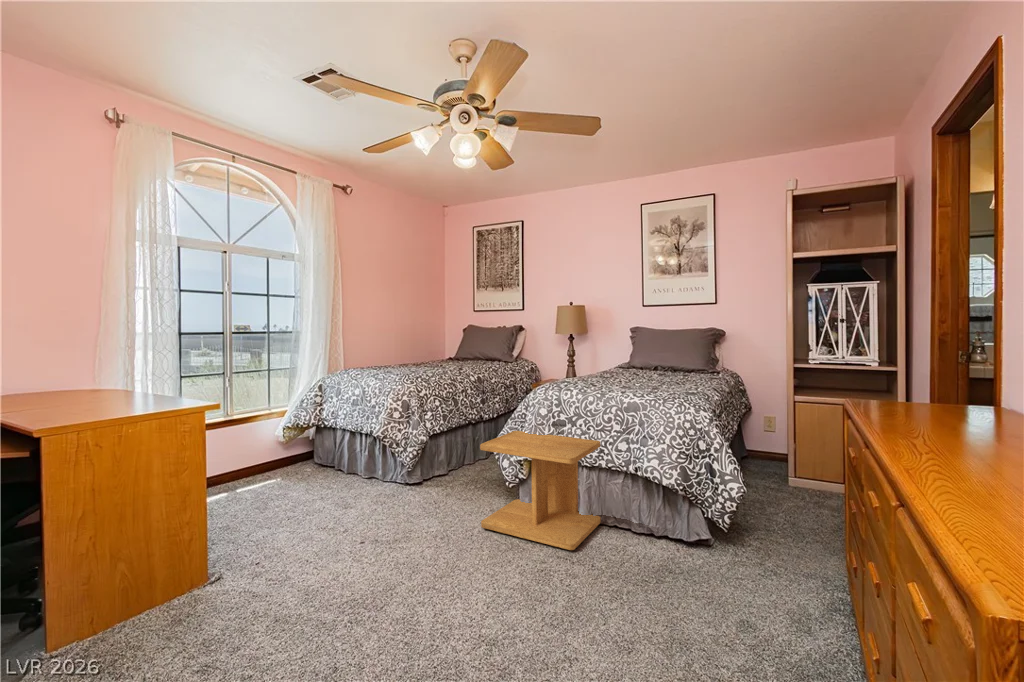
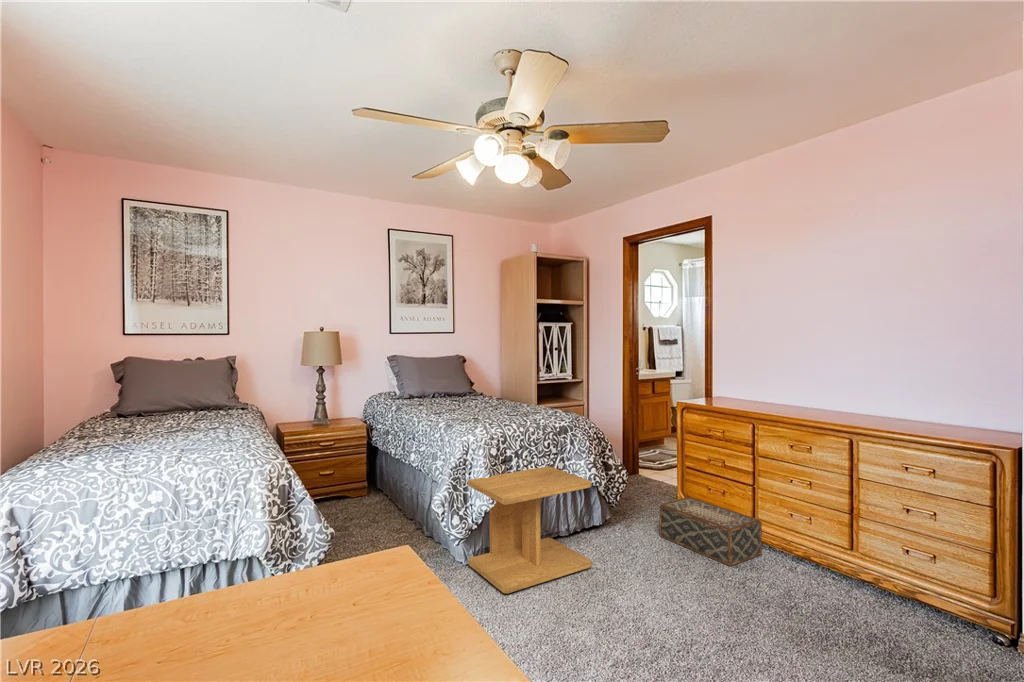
woven basket: none [697,533,794,672] -> present [659,497,762,566]

